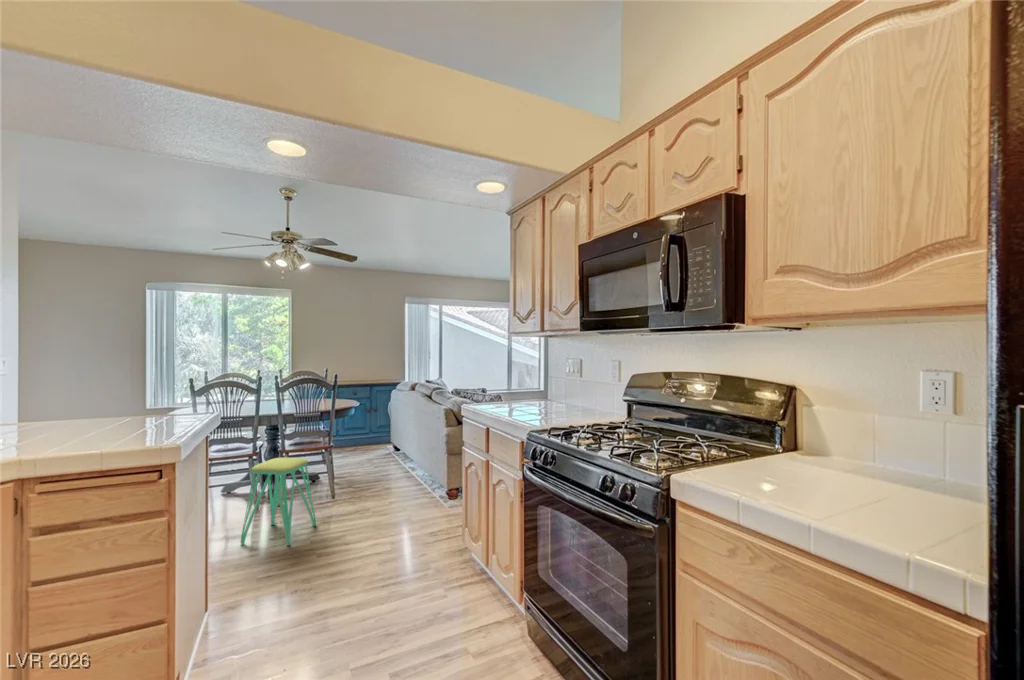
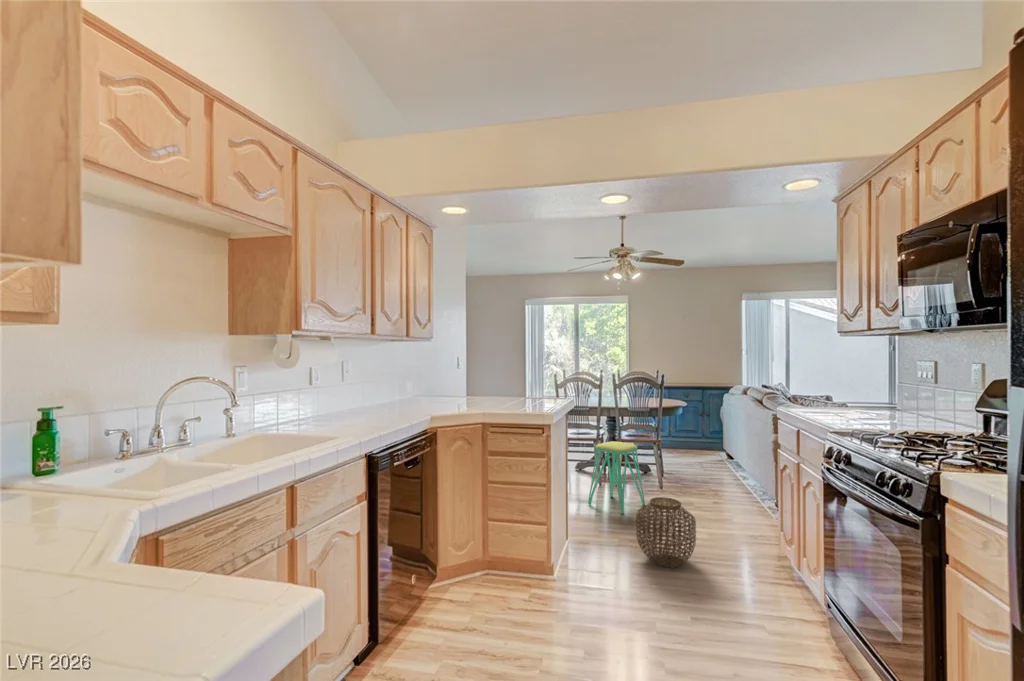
woven basket: none [312,521,384,609] -> present [636,497,696,568]

